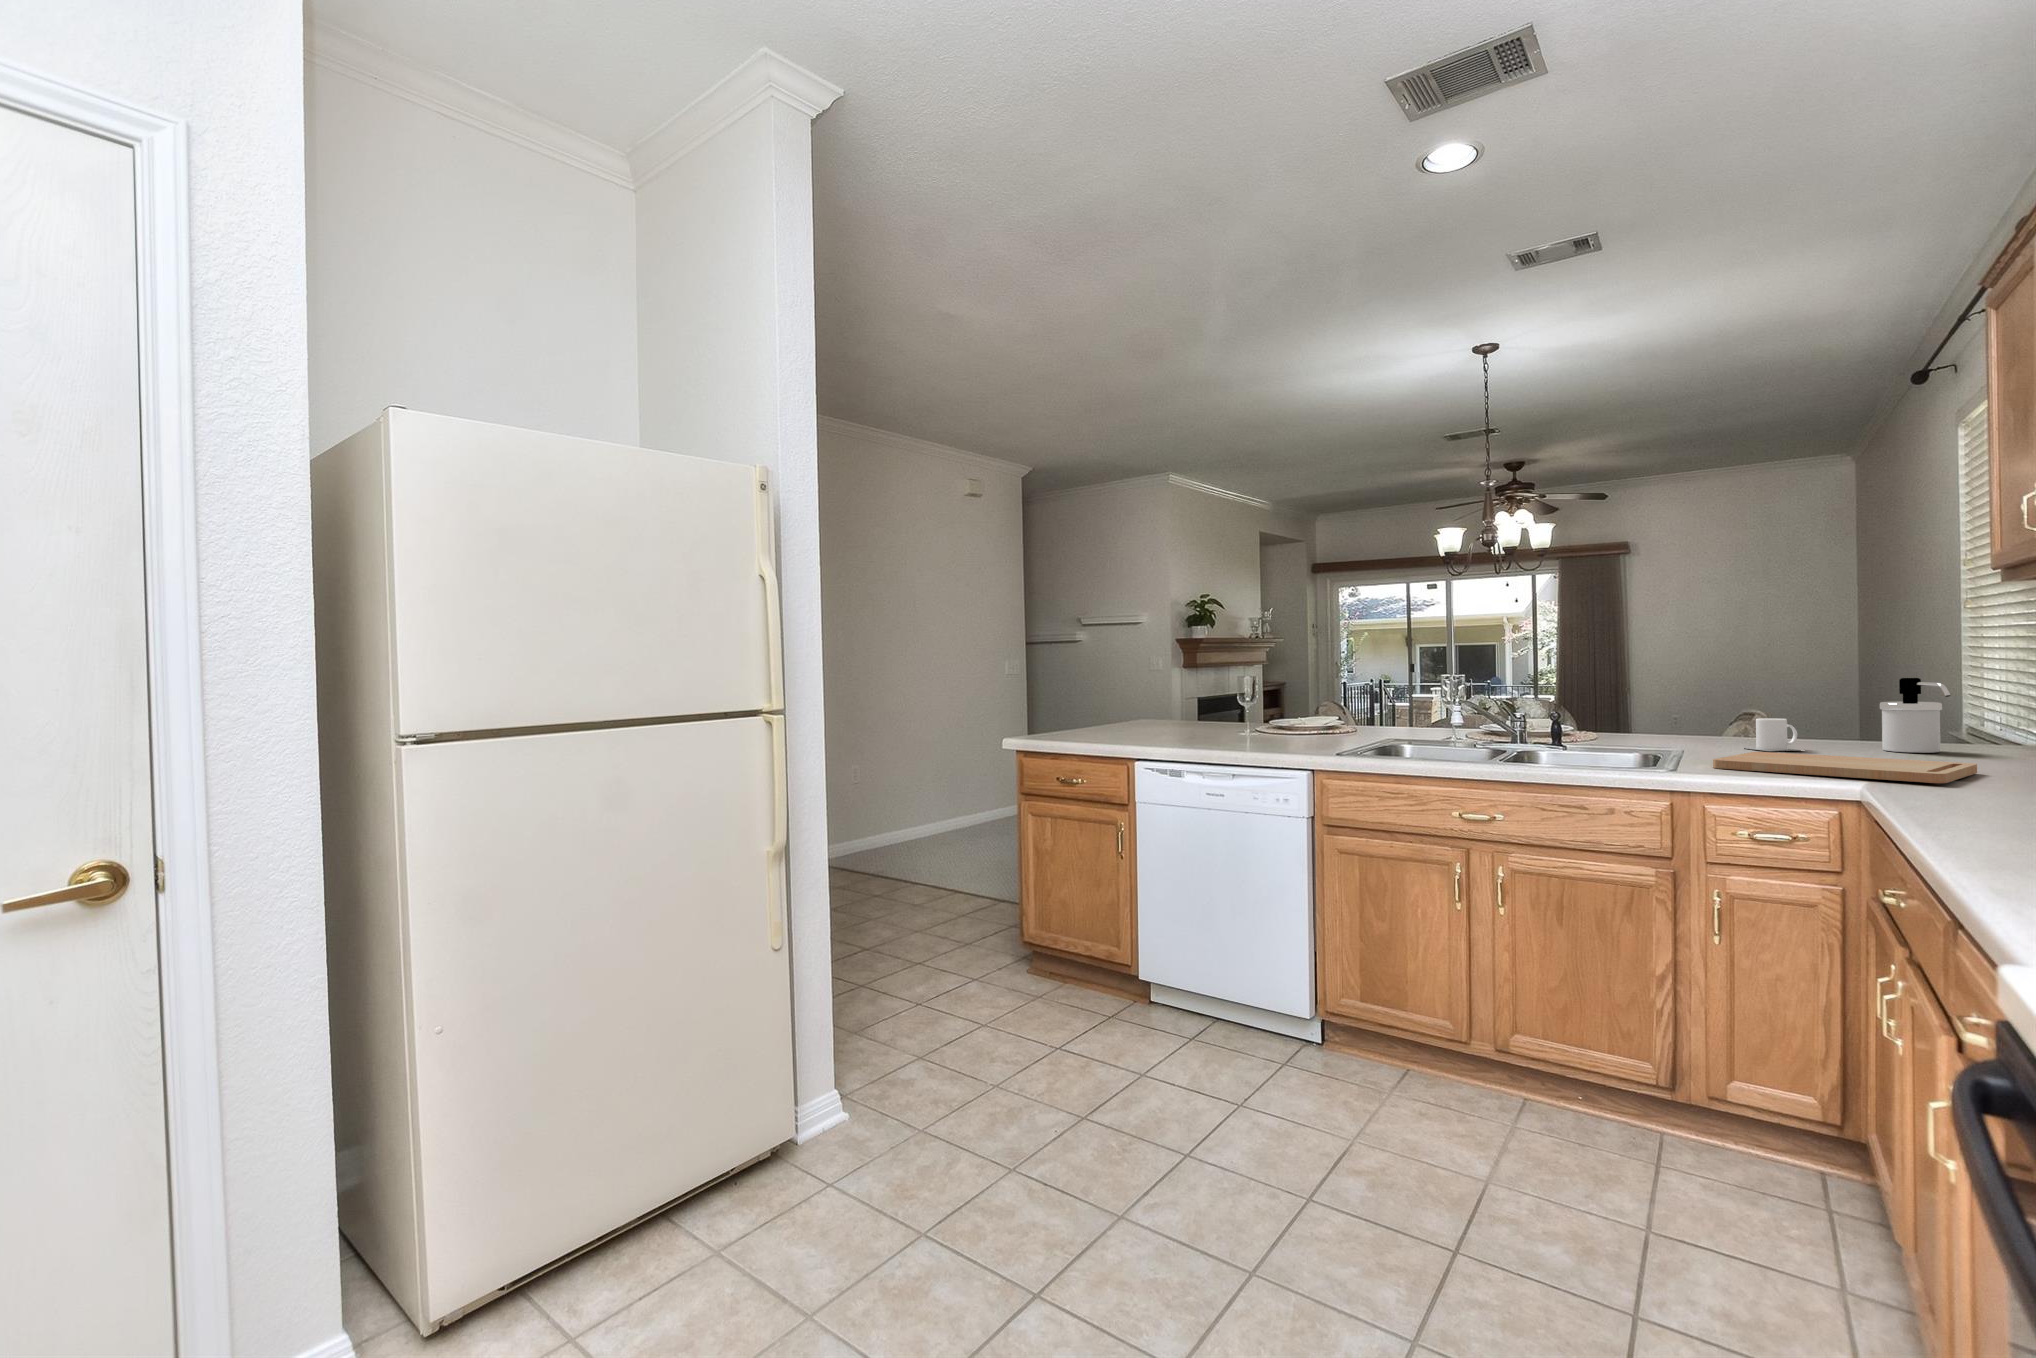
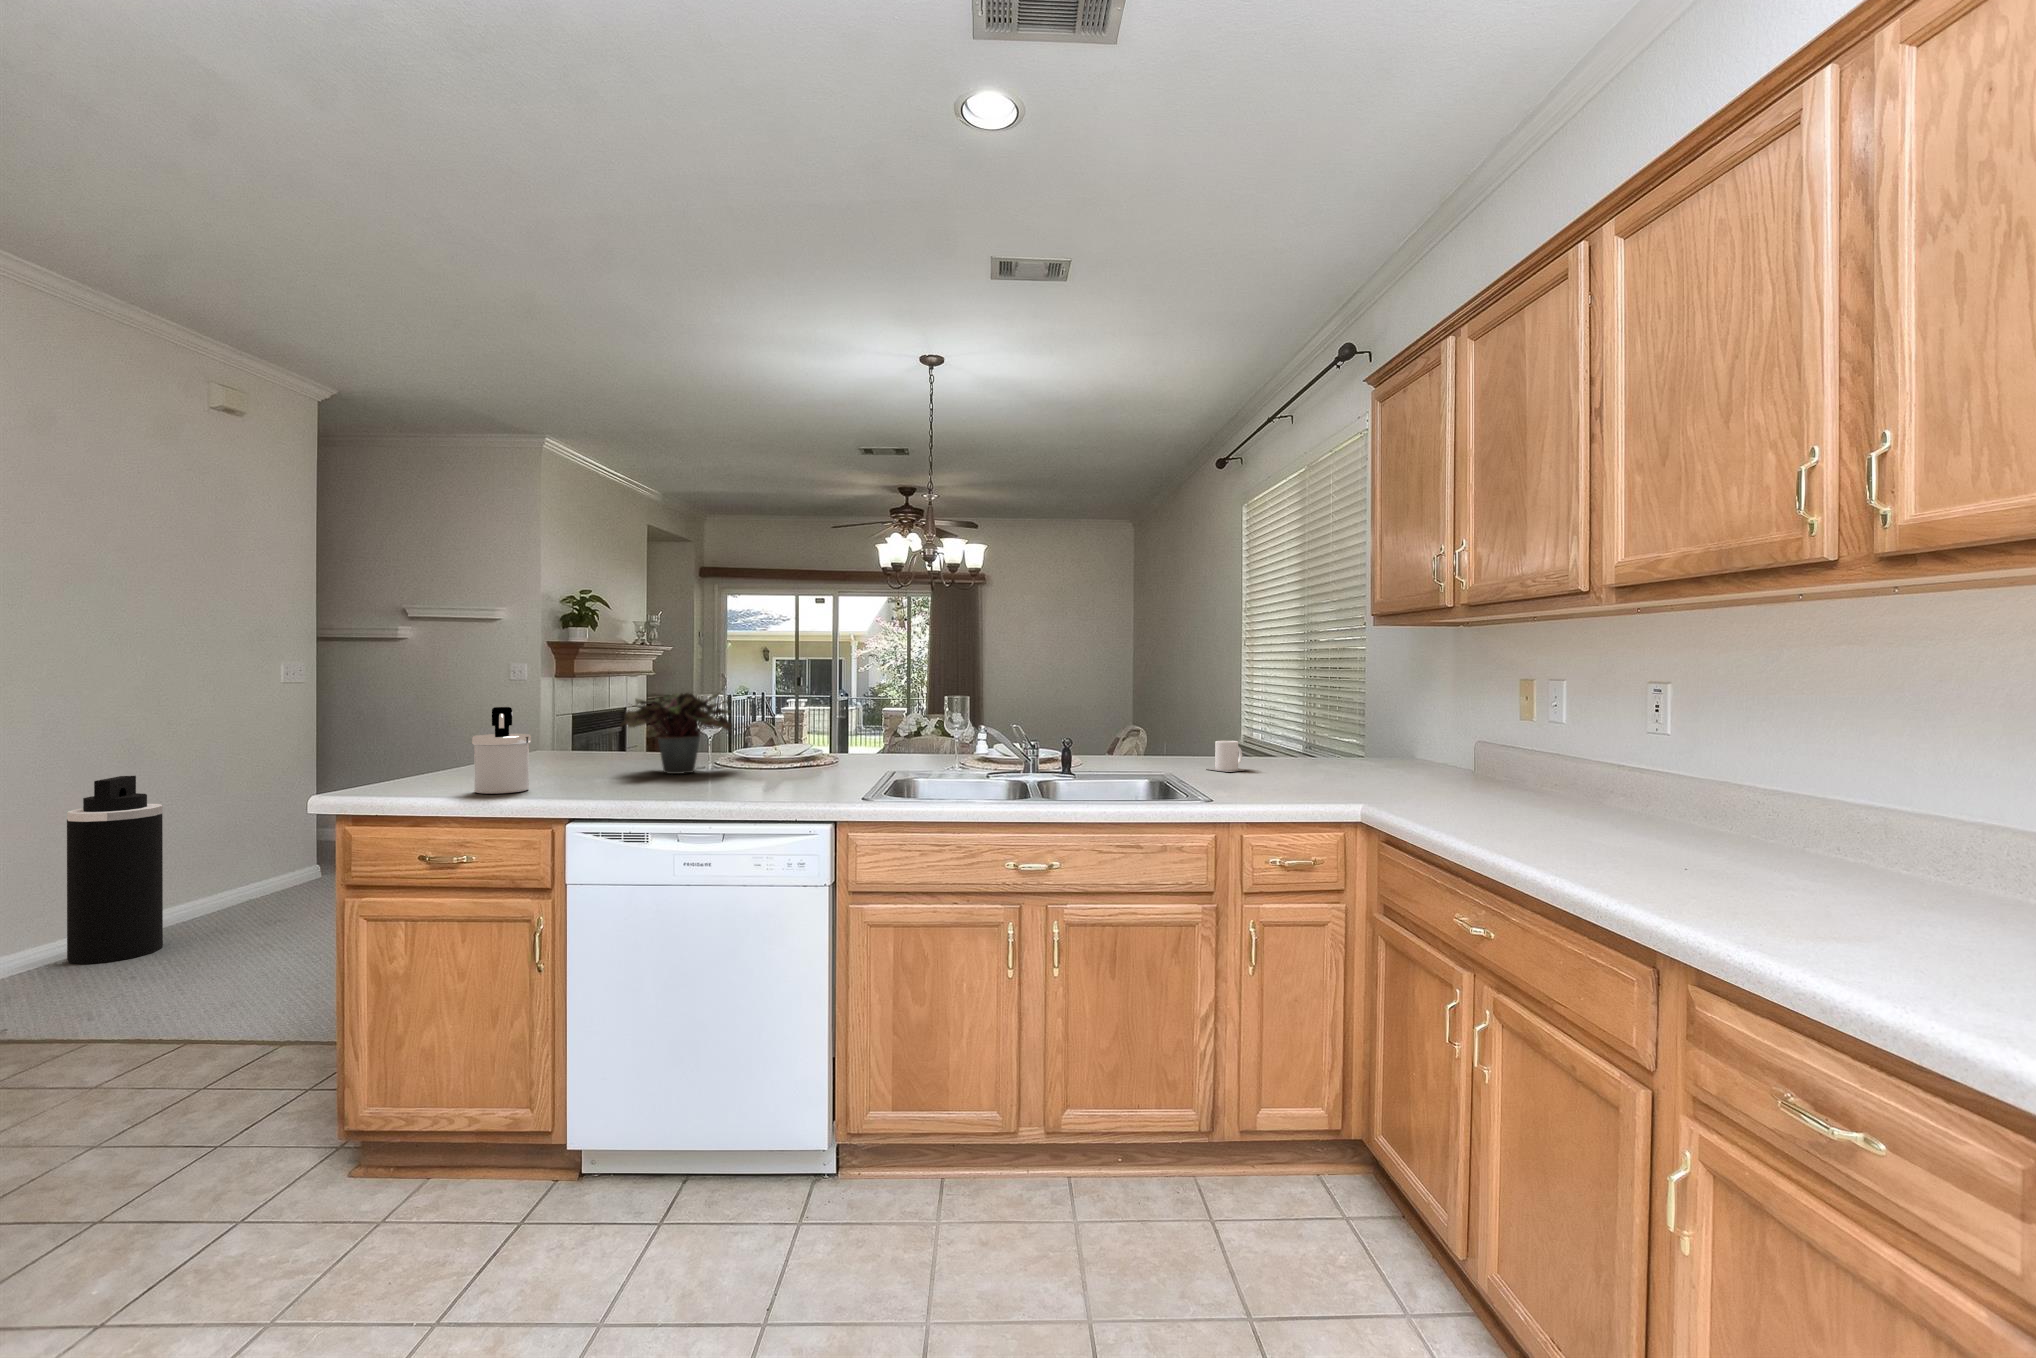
potted plant: none [1180,674,1263,735] -> present [620,693,732,774]
soap dispenser: present [1880,678,1950,753] -> present [472,707,531,794]
trash can: none [907,732,951,845] -> present [67,776,163,964]
cutting board: present [1713,752,1977,783] -> none [1225,774,1404,802]

